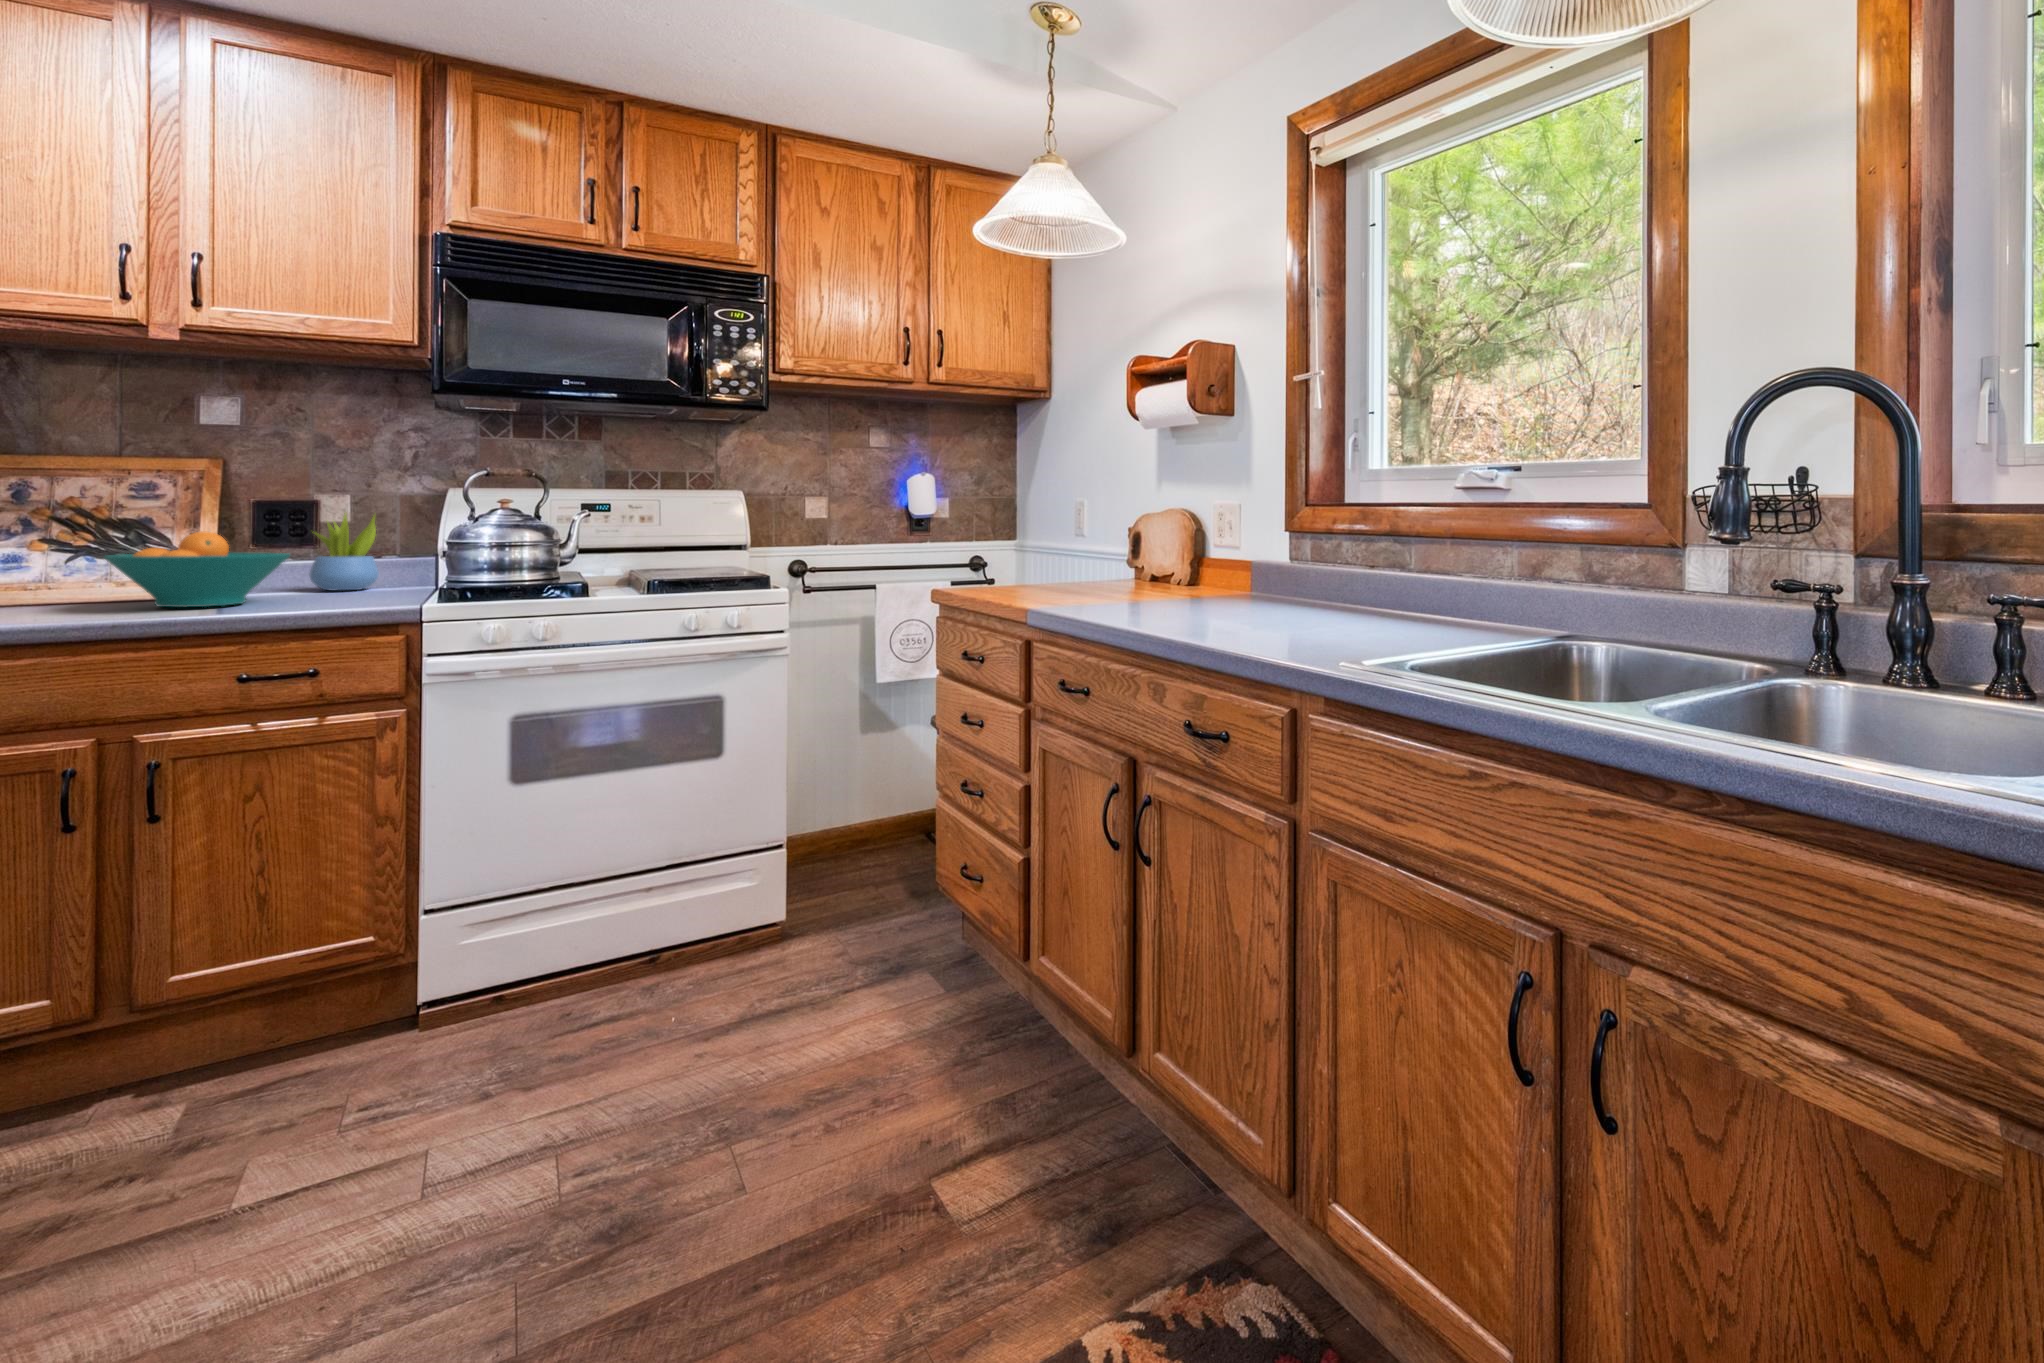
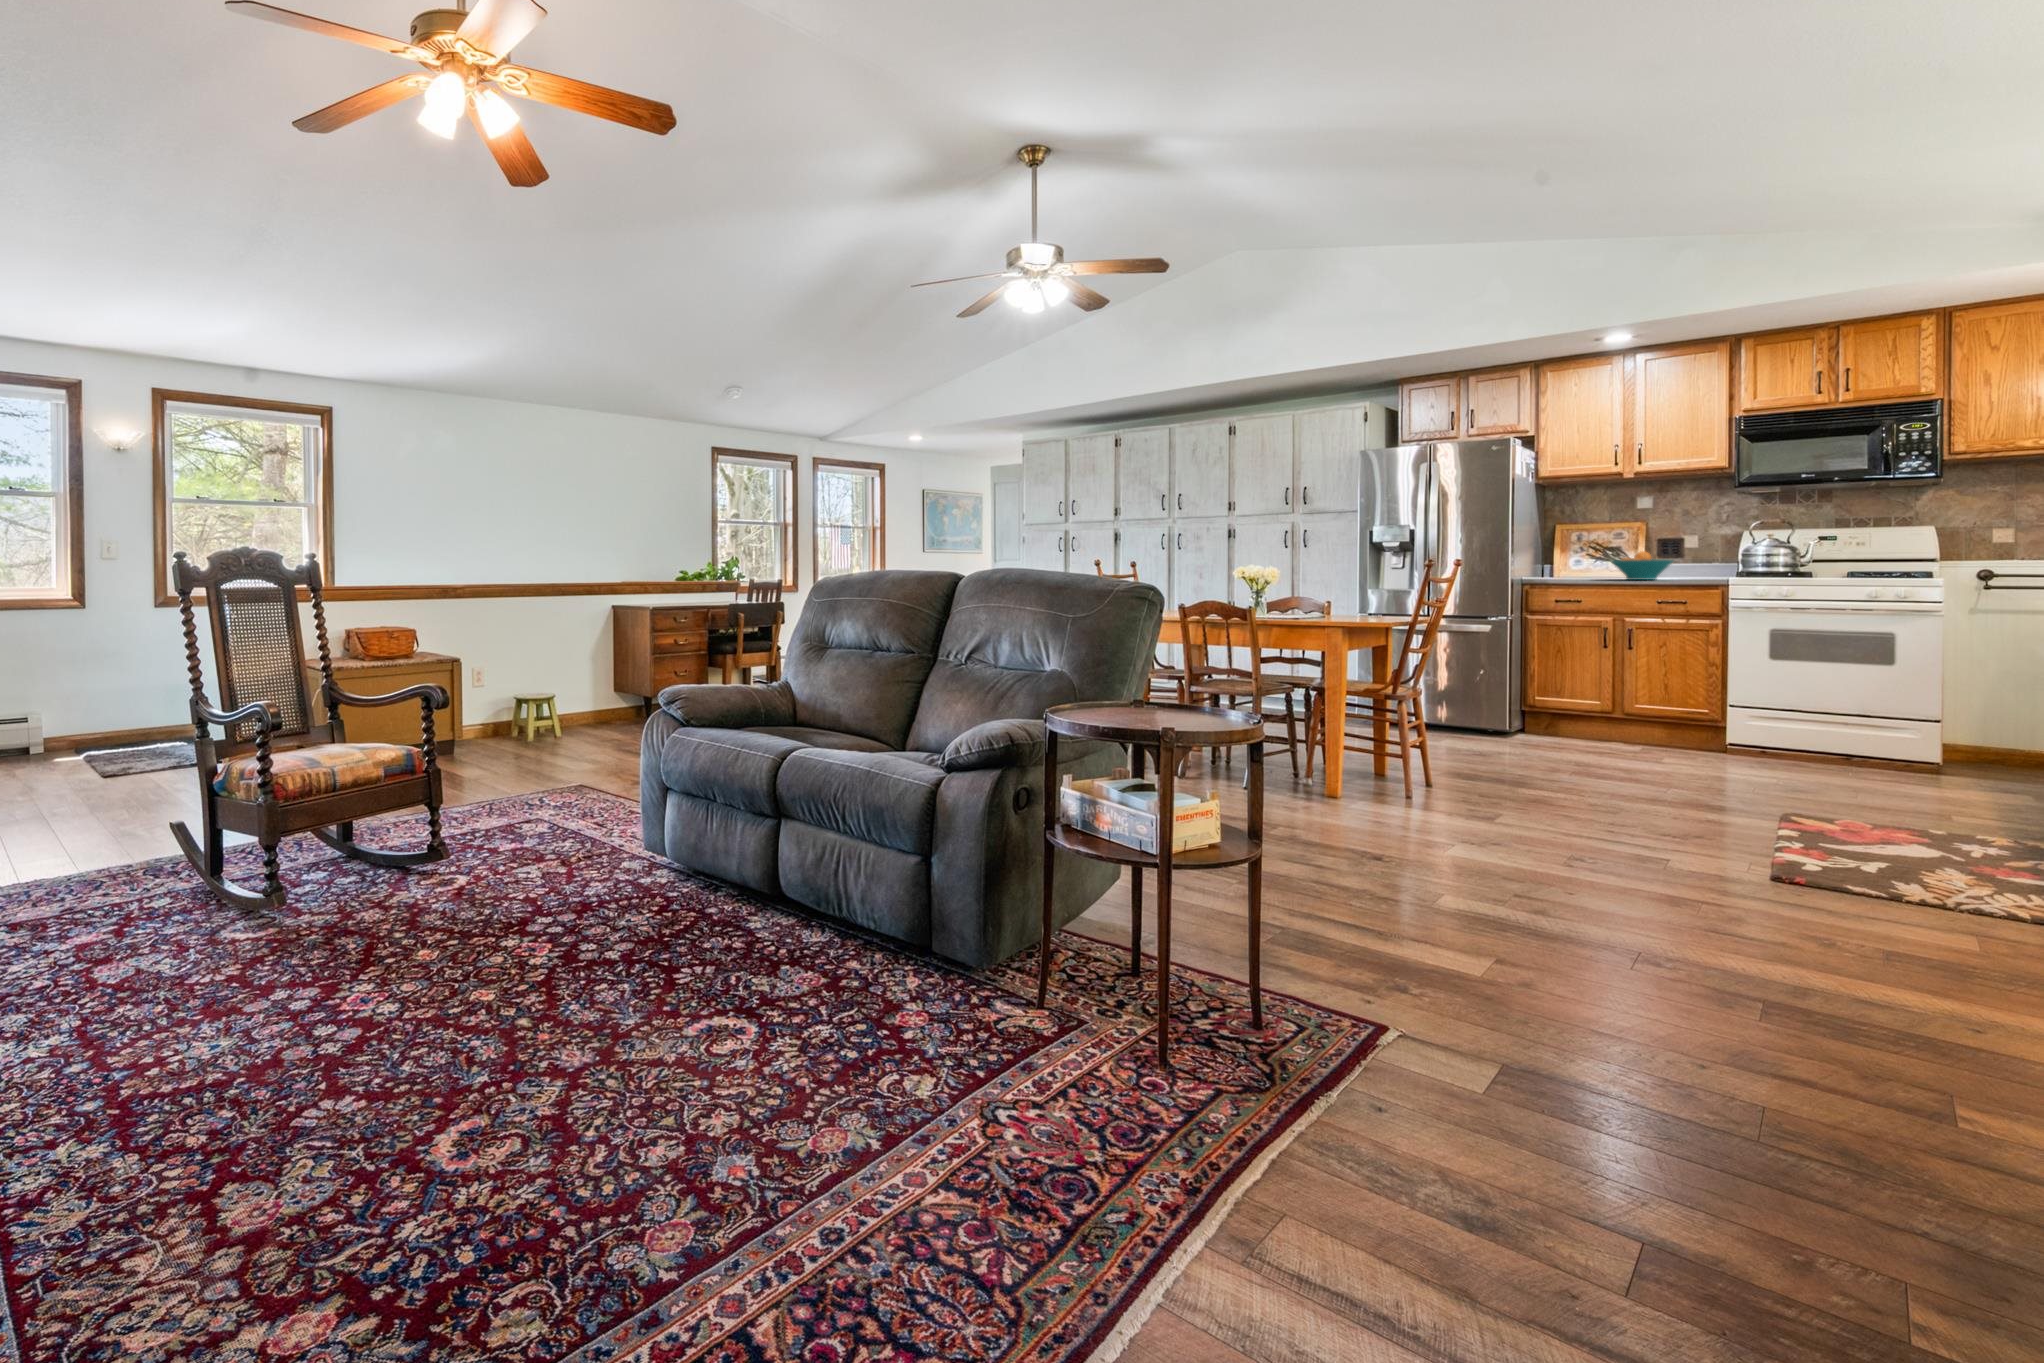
succulent plant: present [310,513,379,591] -> none [1680,543,1710,578]

